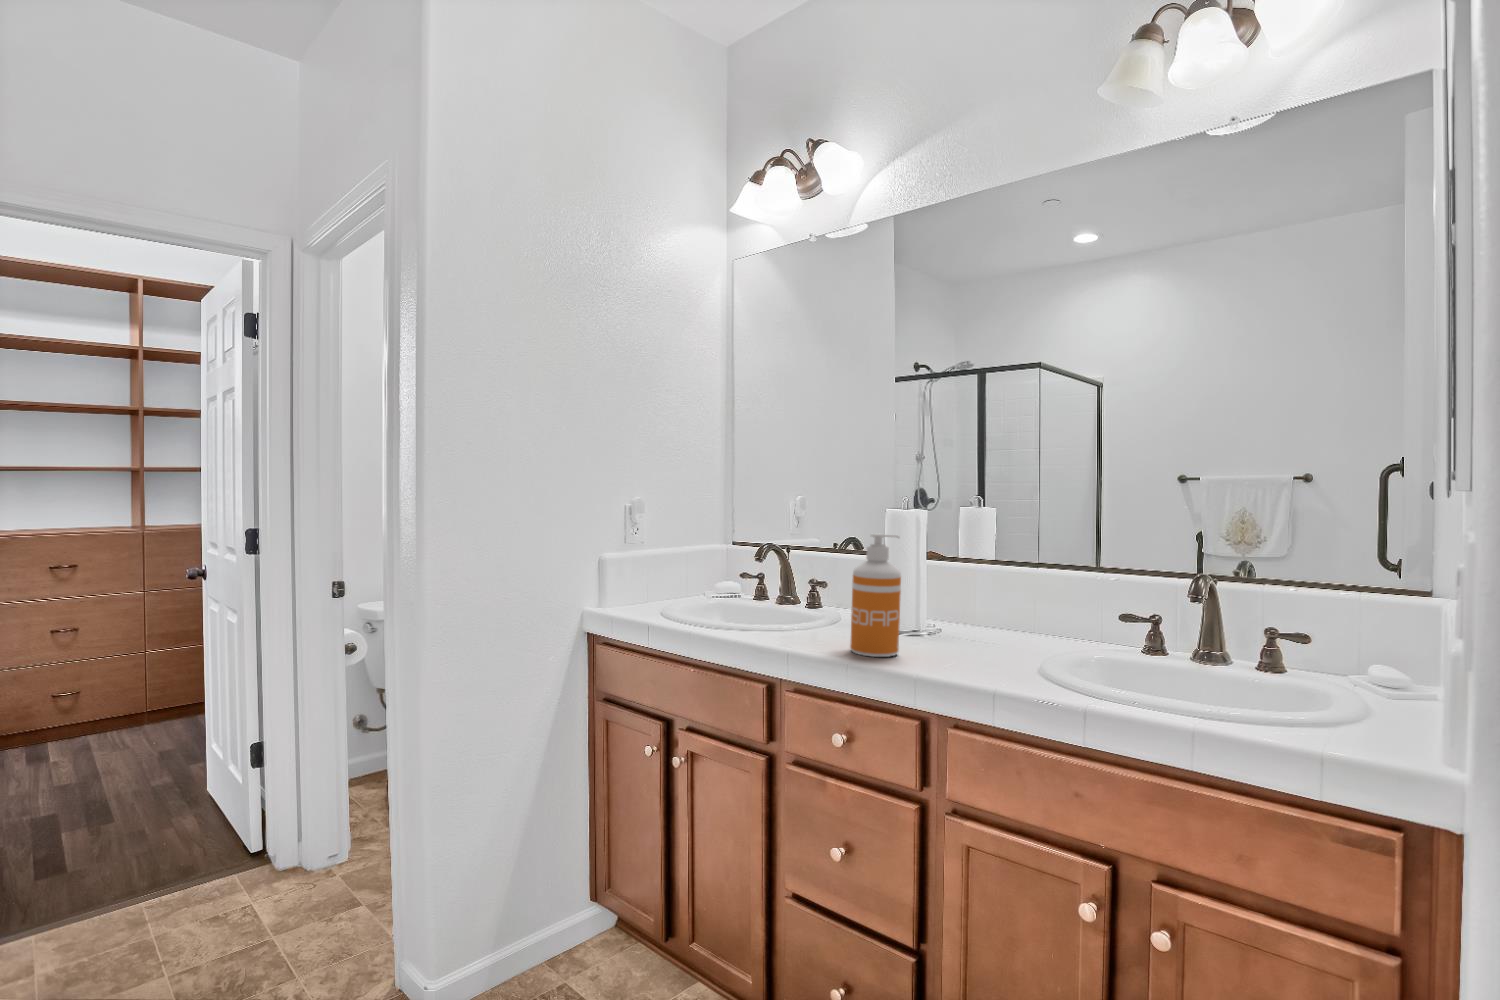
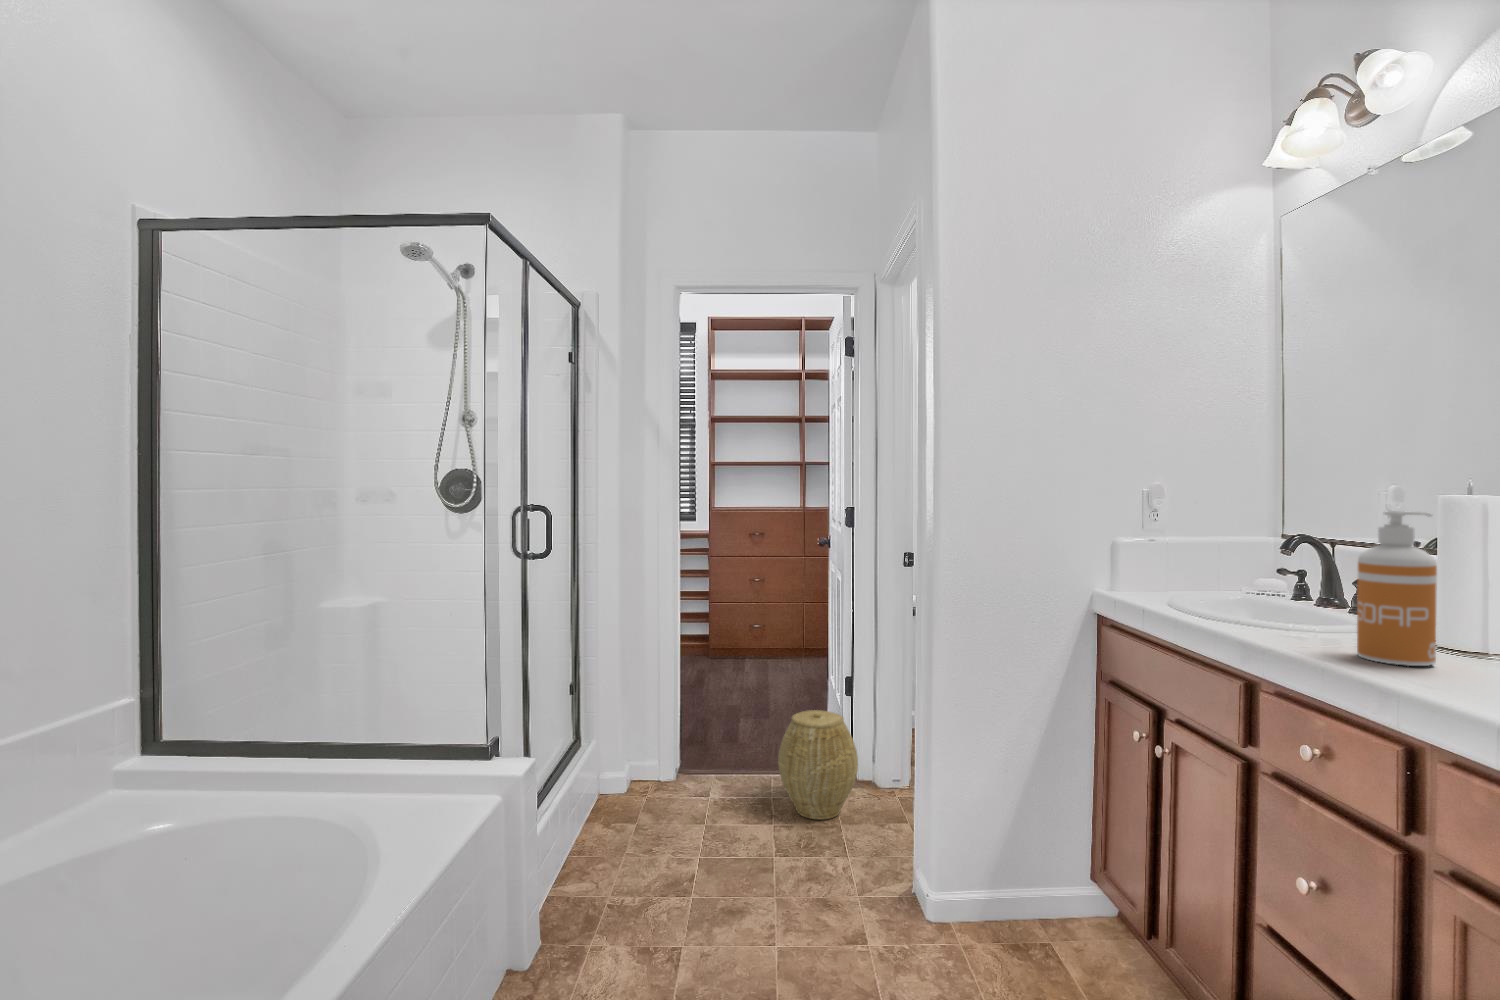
woven basket: none [166,790,295,946] -> present [778,710,858,820]

